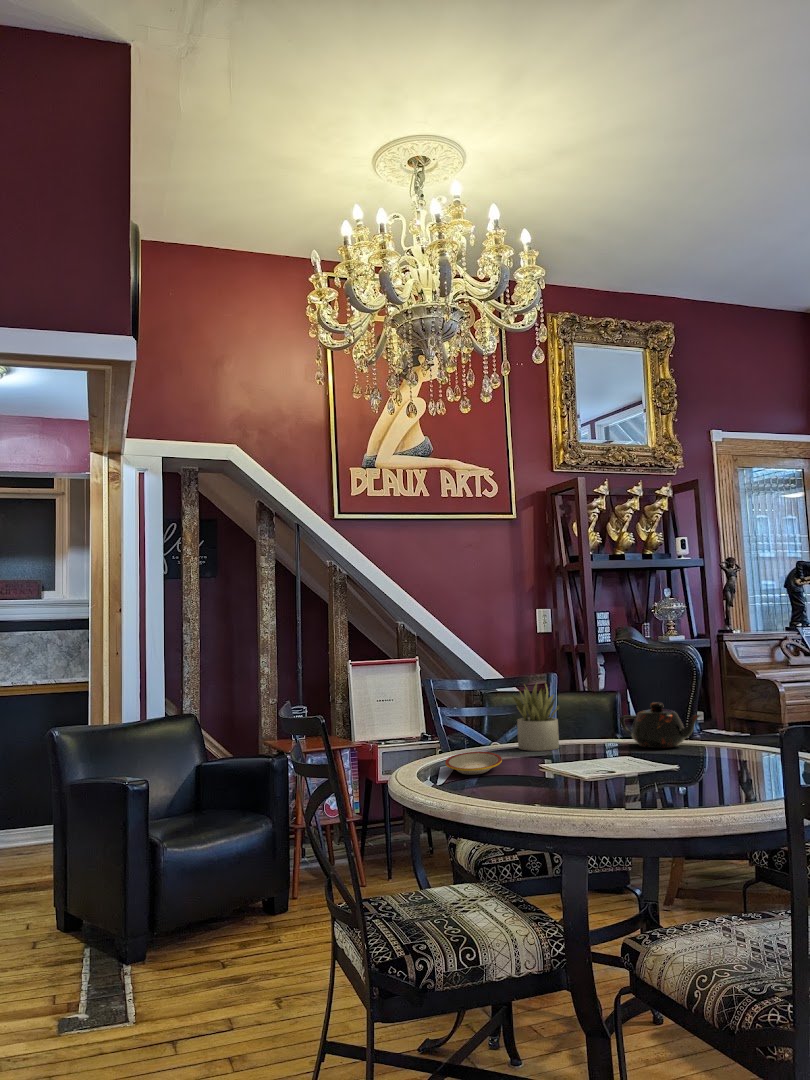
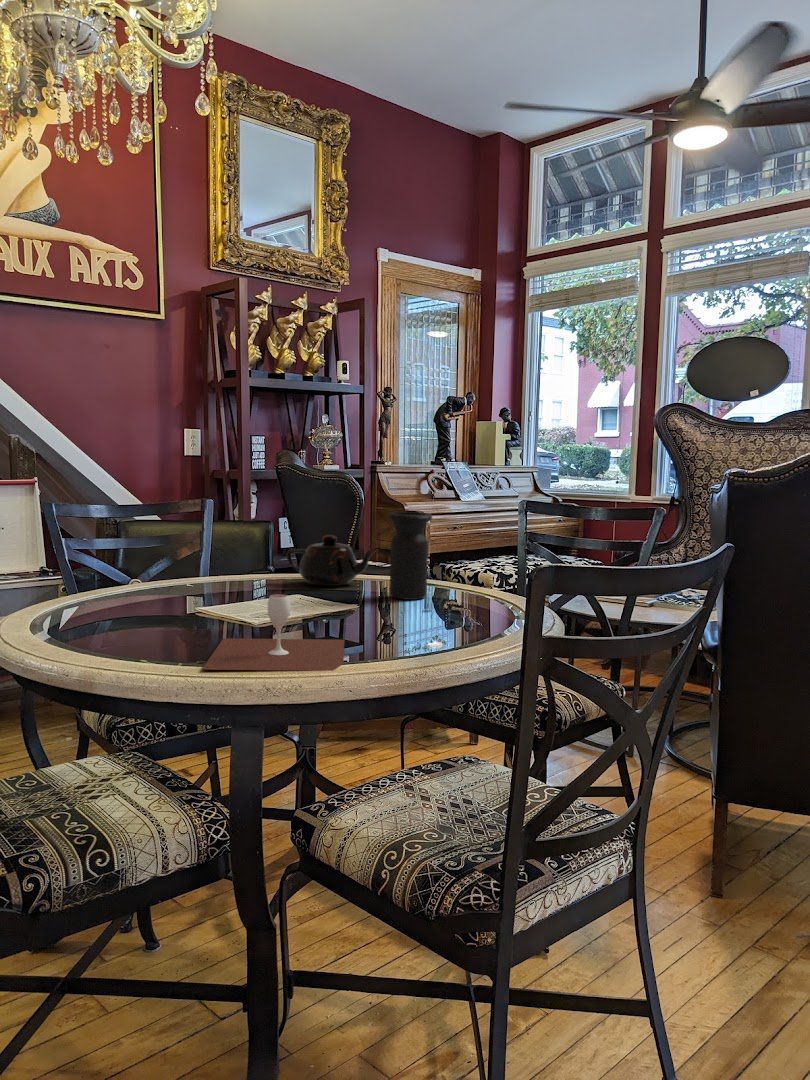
vase: none [704,681,747,760] -> present [388,512,432,600]
succulent plant: present [513,684,559,751] -> none [159,509,219,591]
wine glass: none [538,750,659,813] -> present [202,594,344,671]
plate: present [445,752,502,775] -> none [70,594,147,625]

